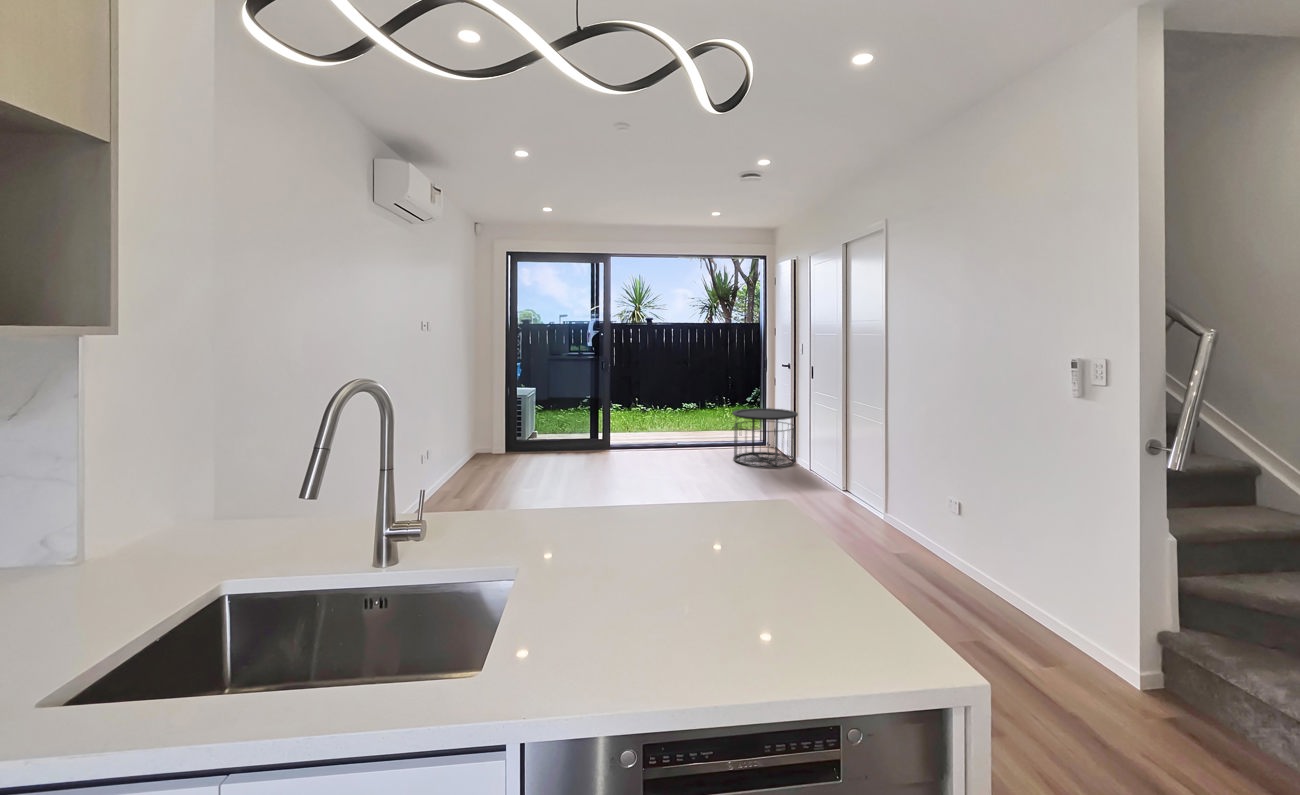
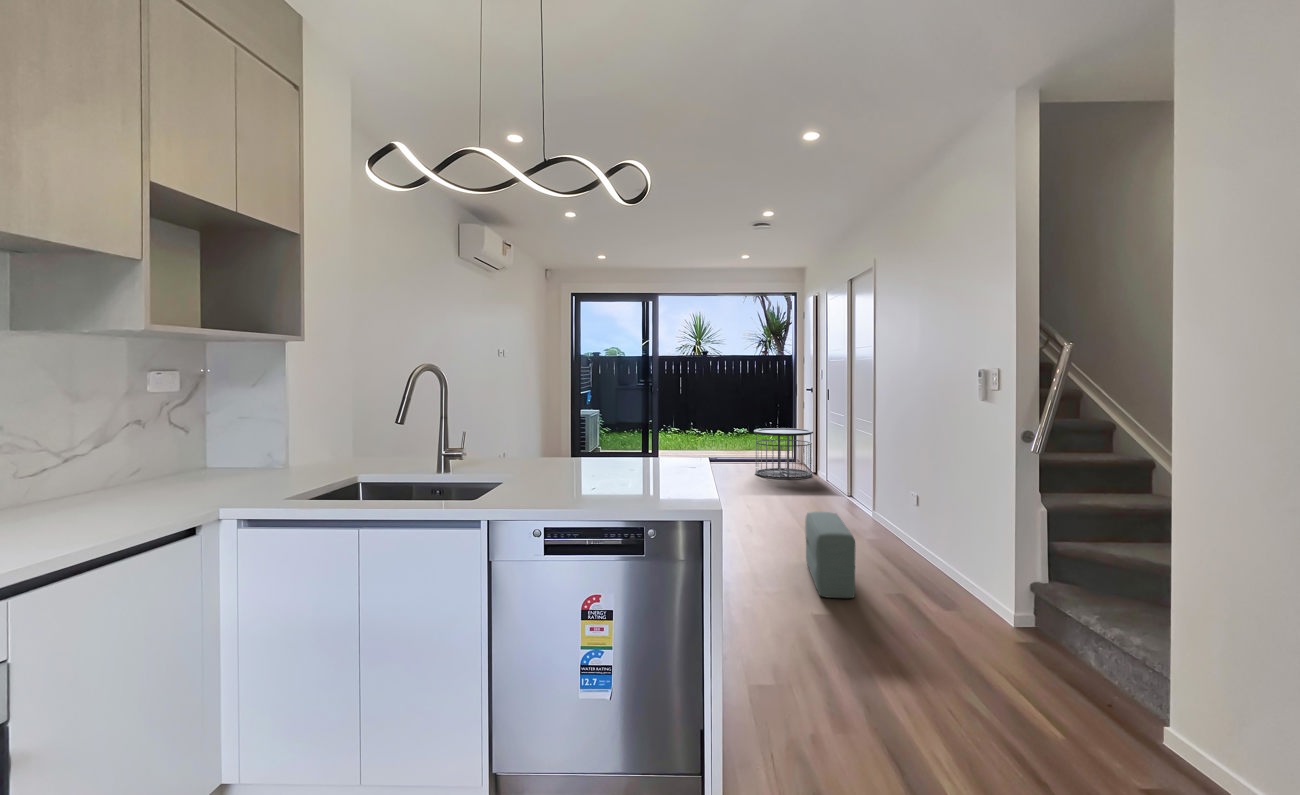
pouf: none [939,549,1072,679] -> present [805,512,856,598]

